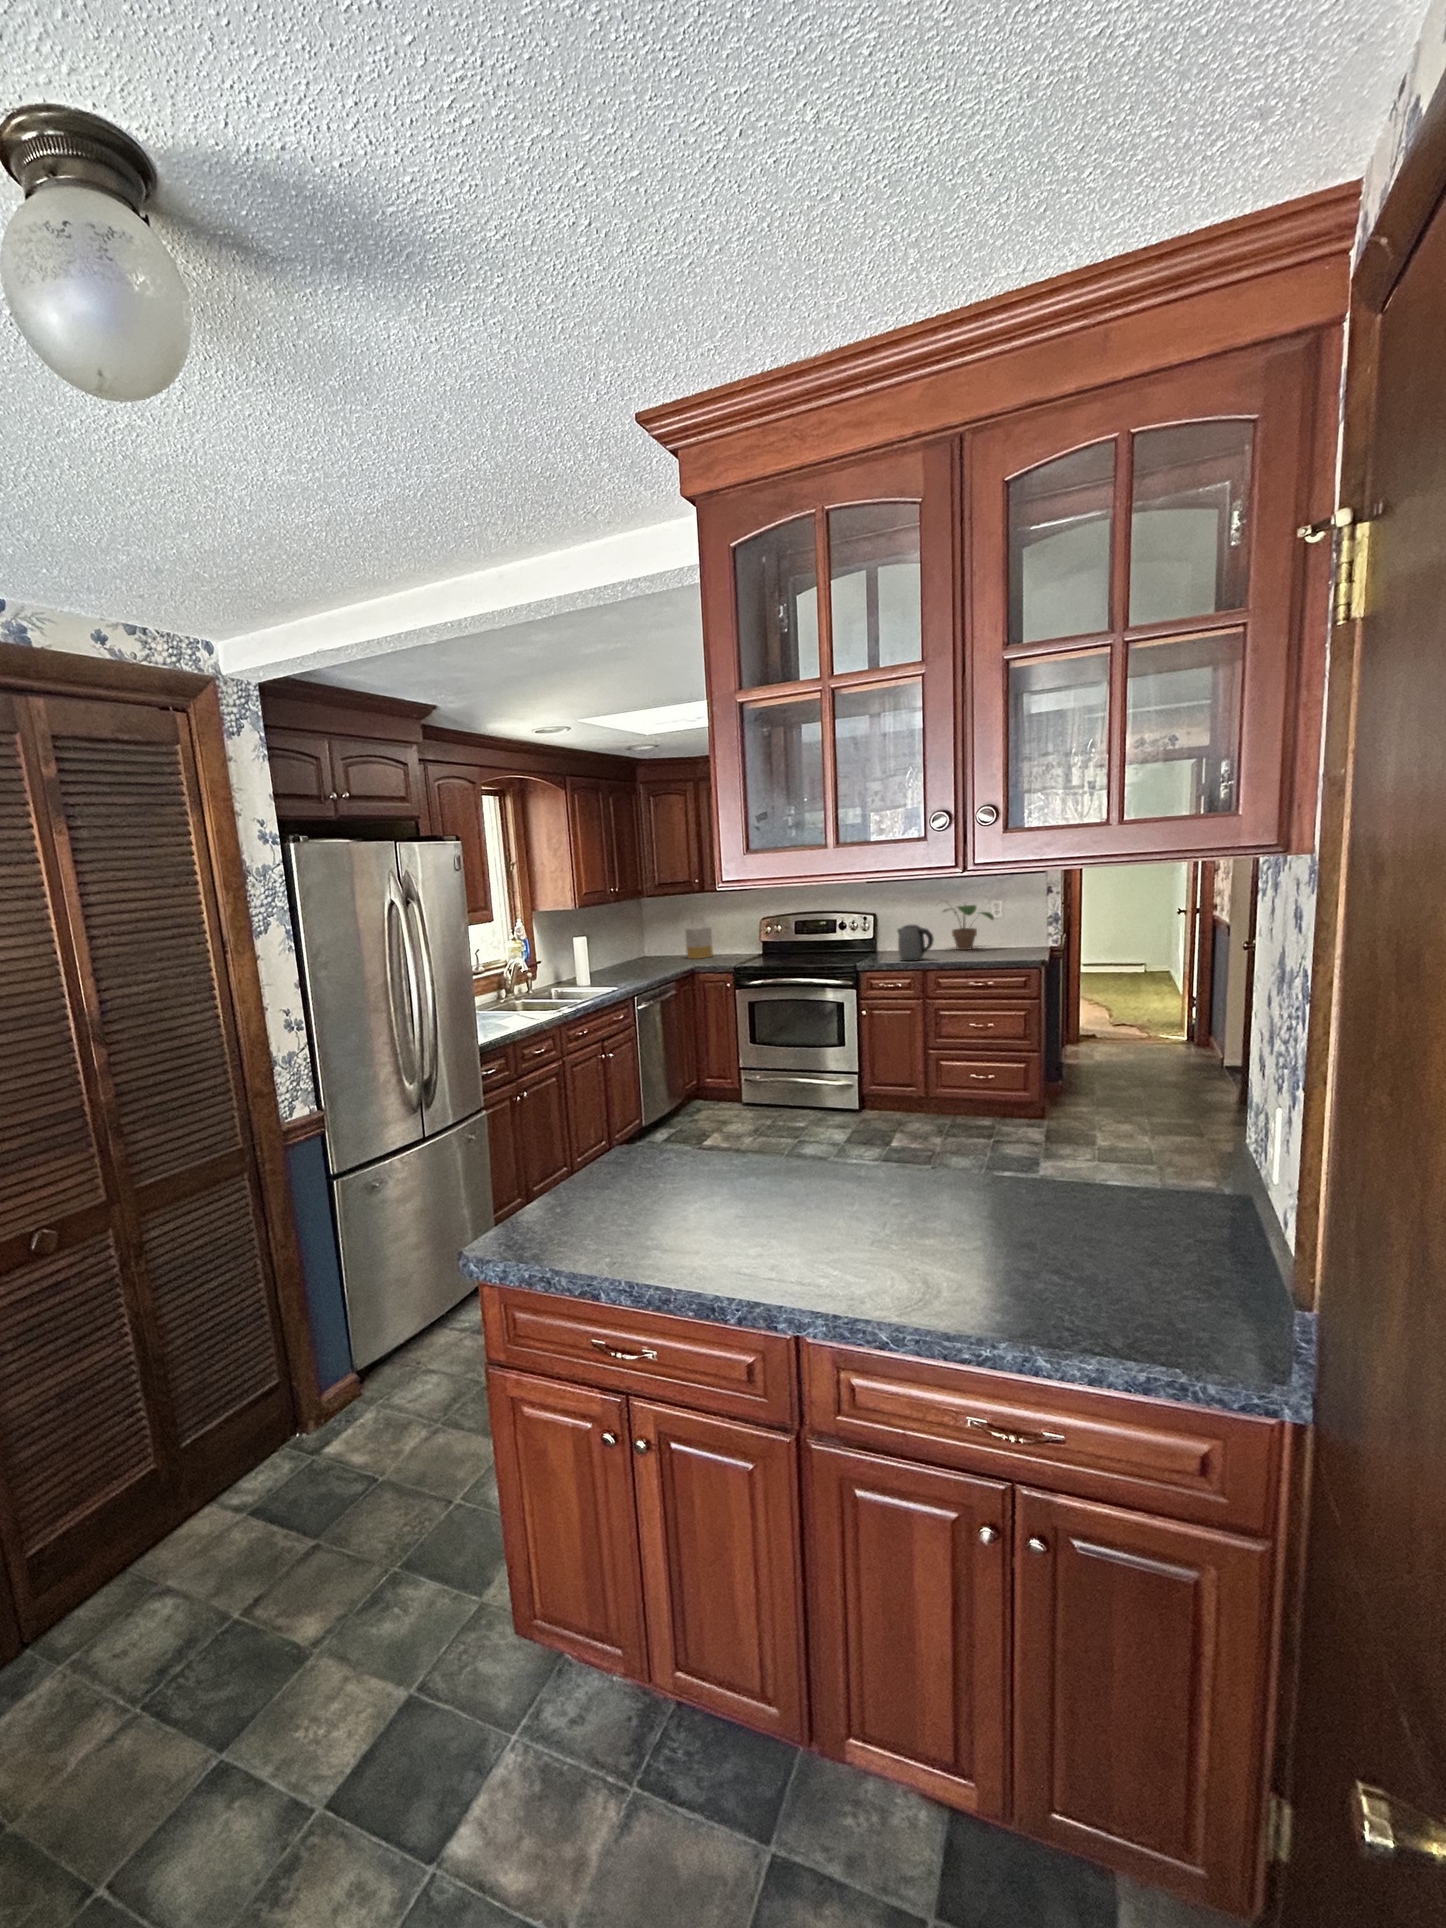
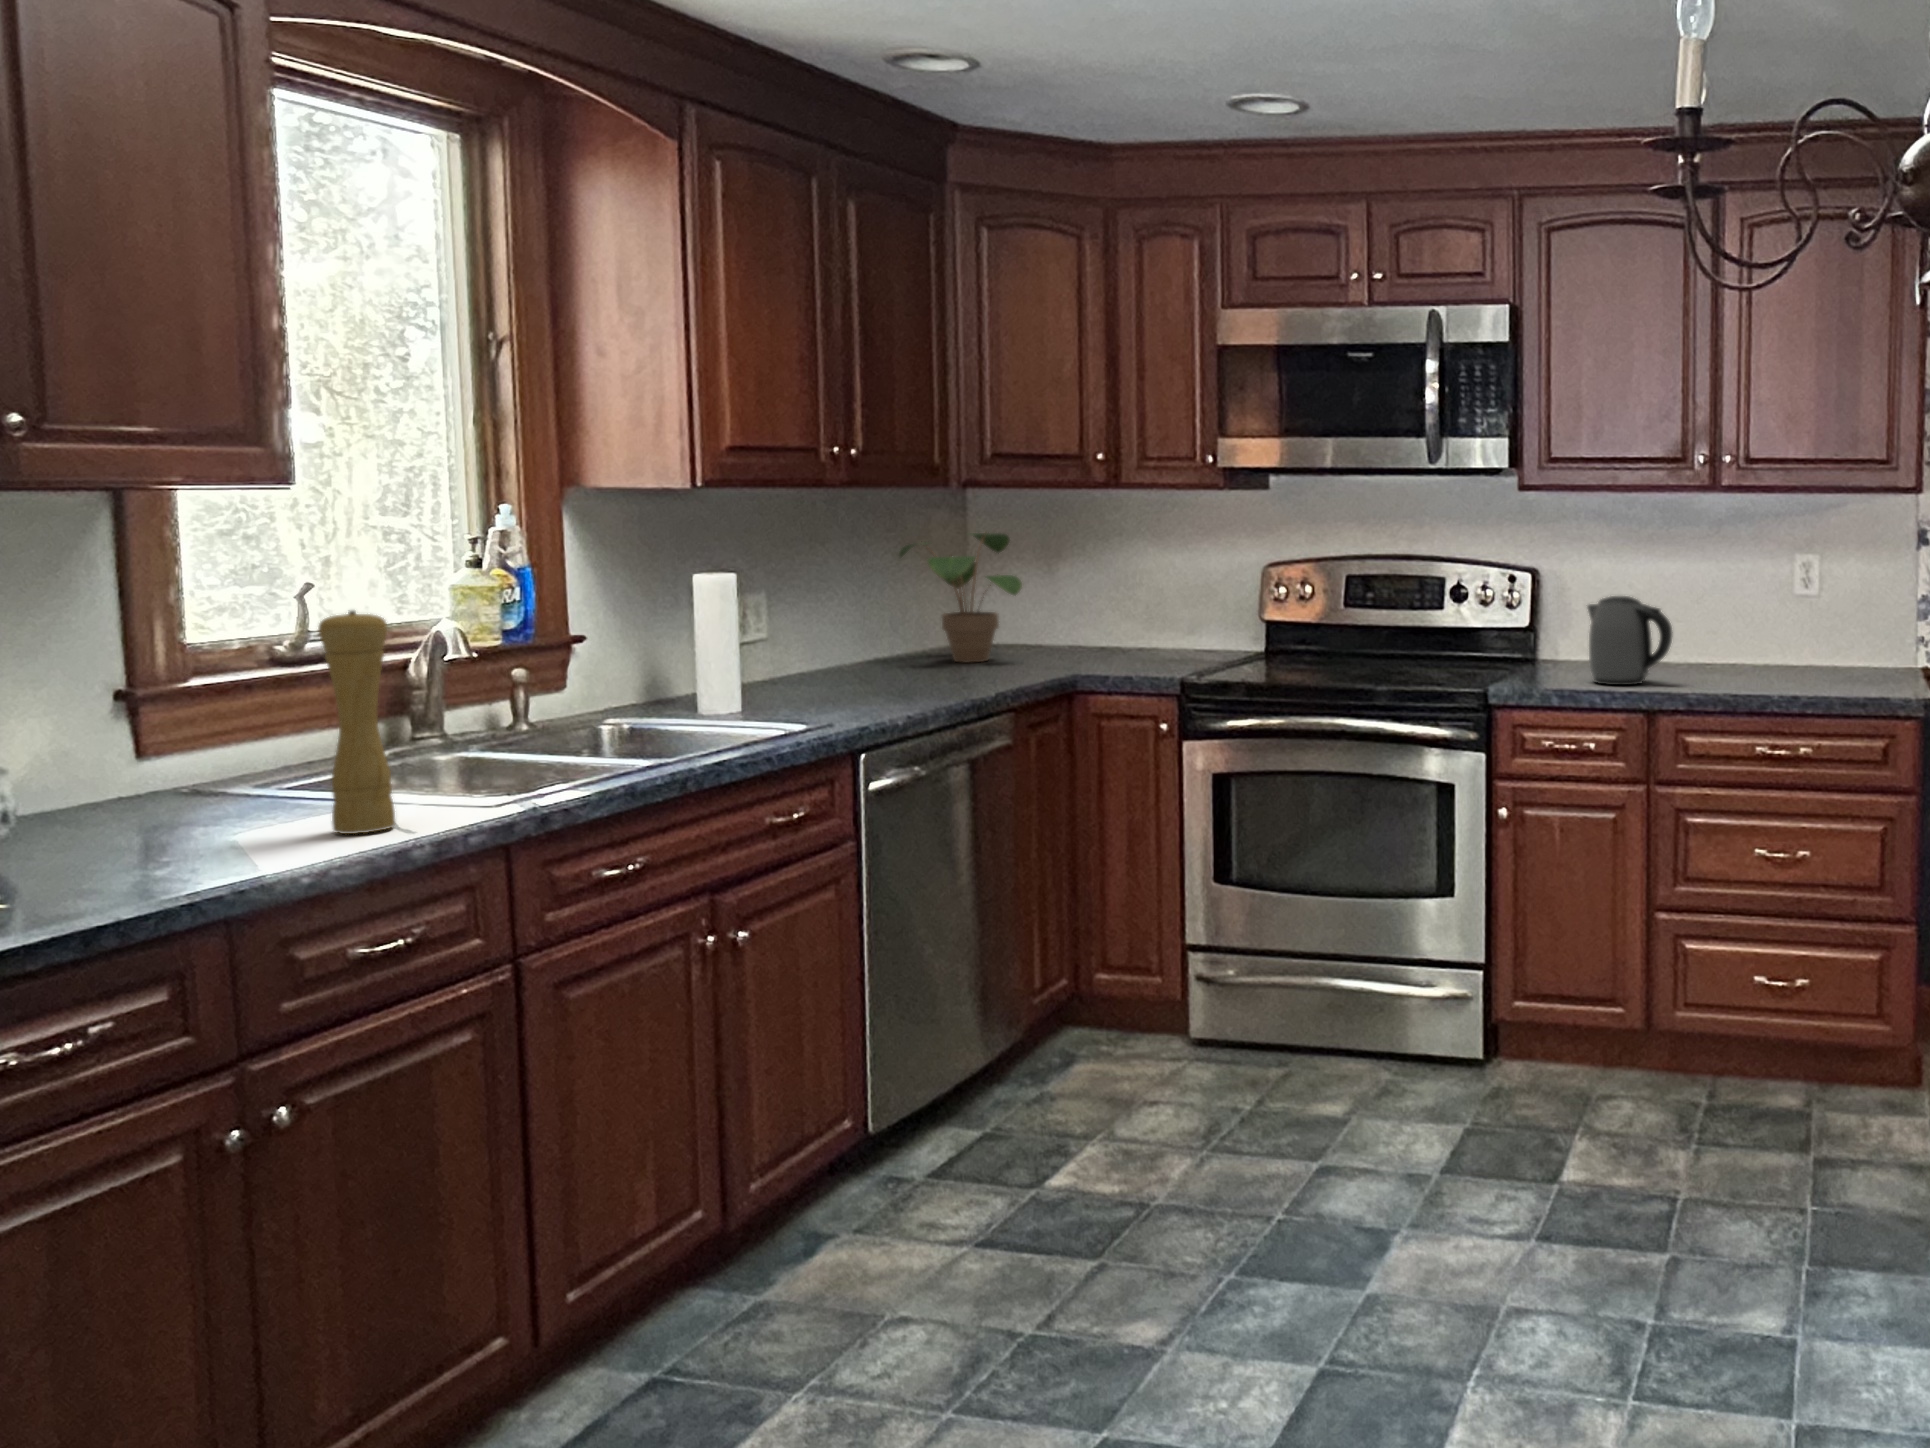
potted plant: present [942,900,994,950] -> present [899,532,1022,662]
vase: present [685,913,713,959] -> none [1077,542,1145,654]
pepper mill: none [516,959,536,1022] -> present [318,610,395,834]

